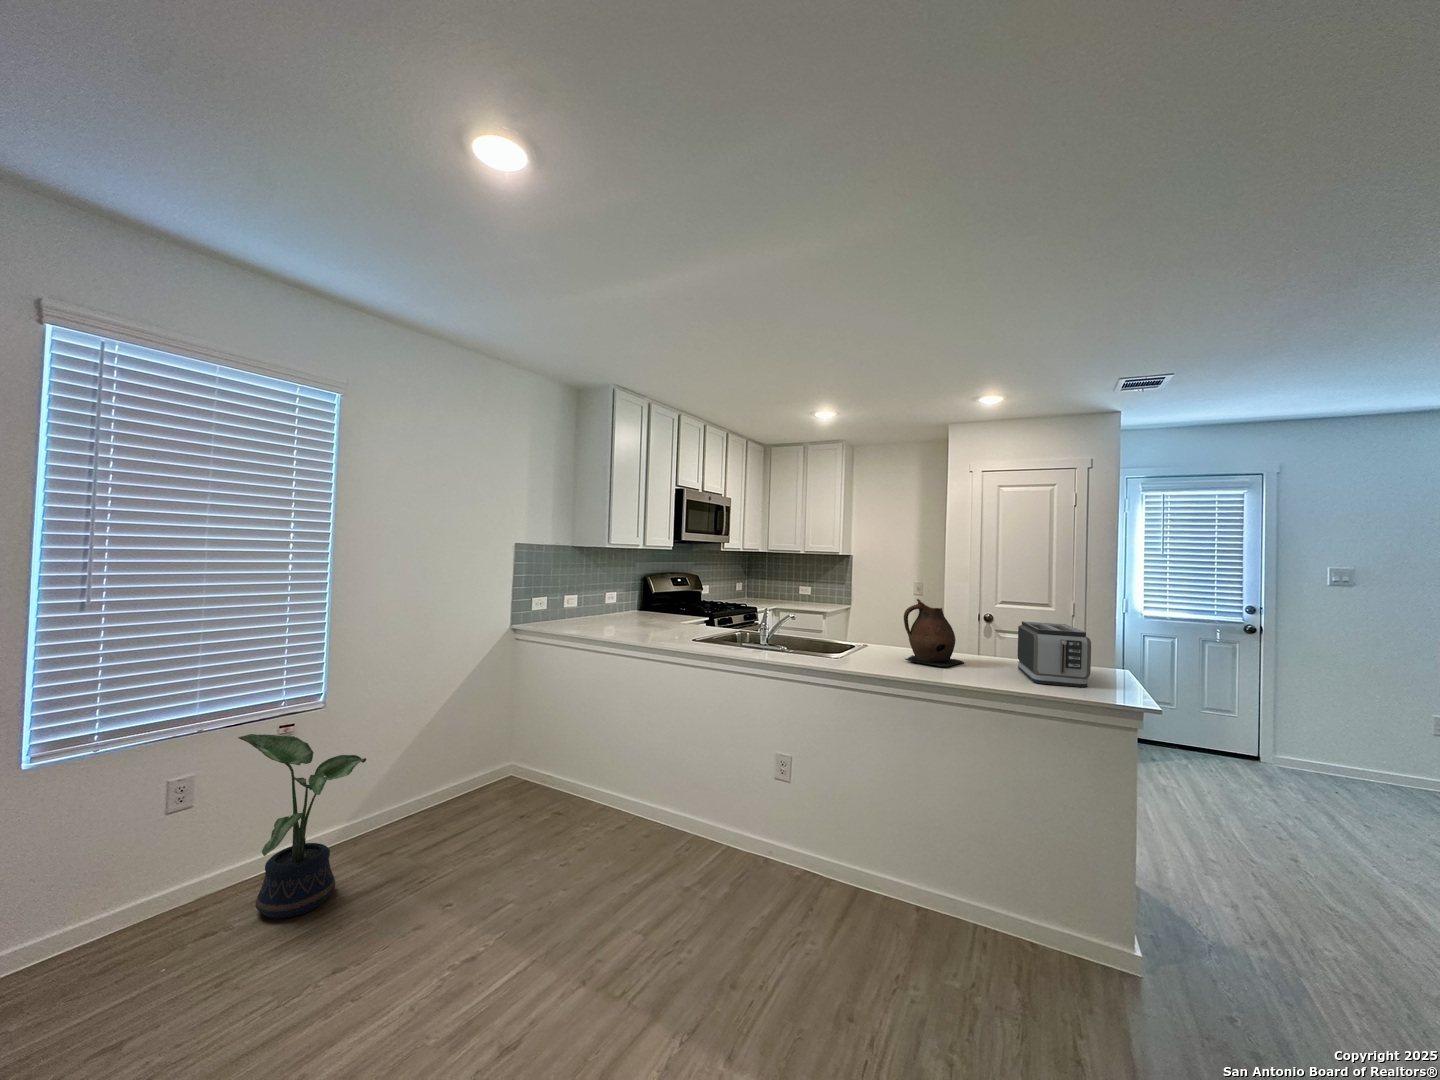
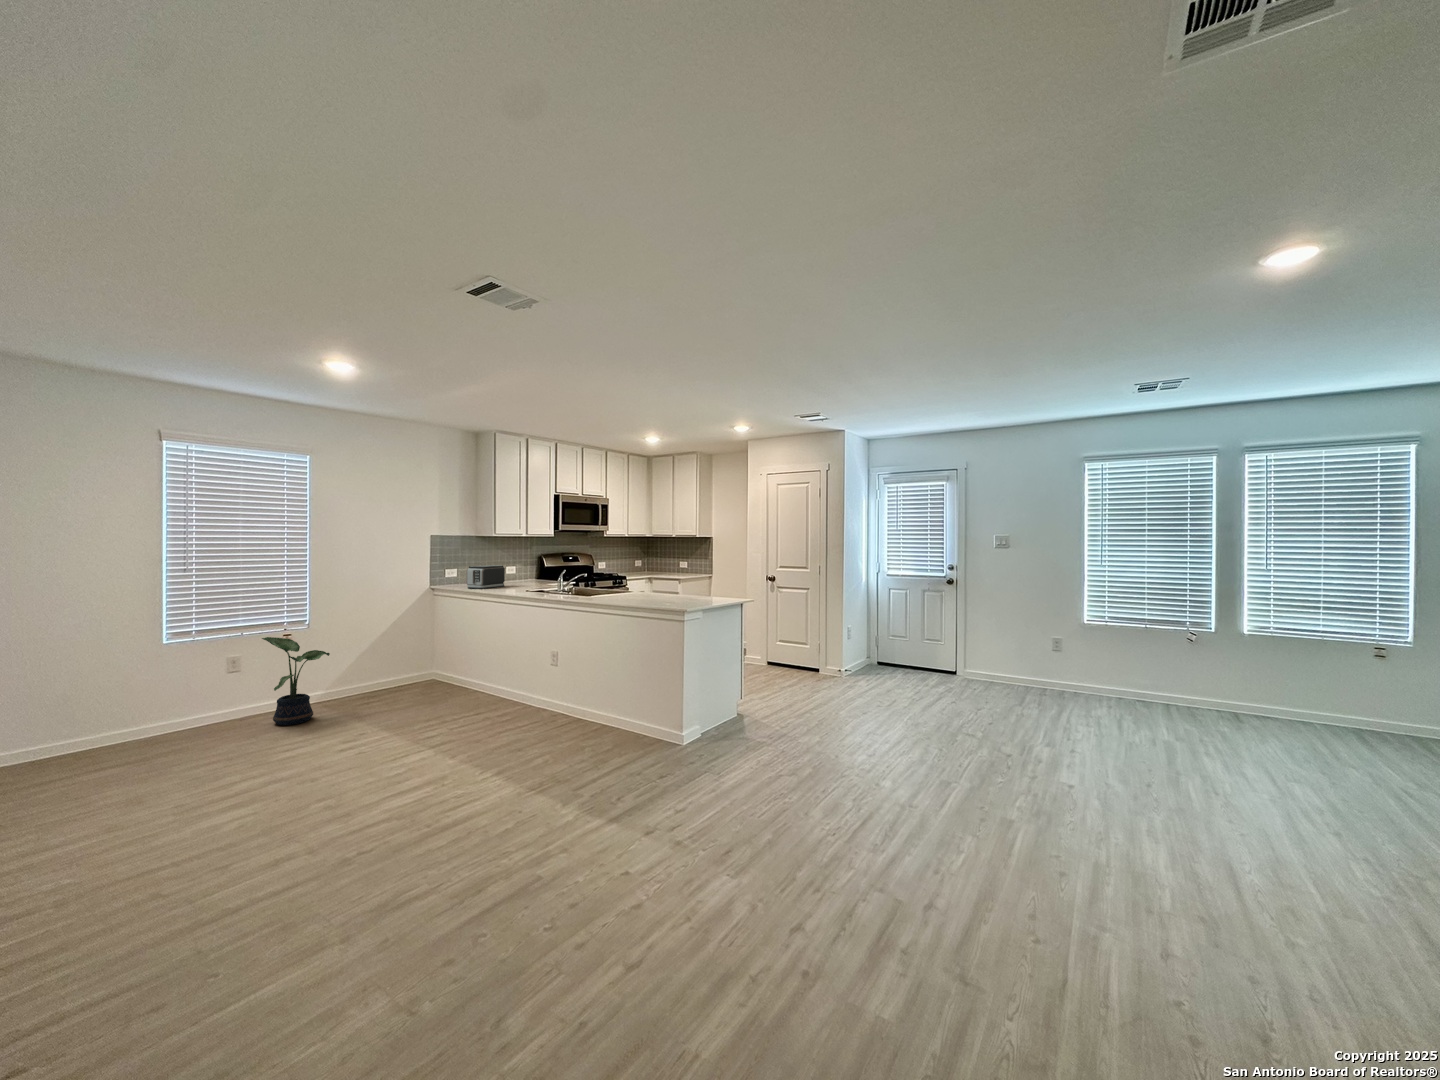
ceramic pitcher: present [904,599,964,667] -> none [632,560,666,598]
toaster: present [1018,621,1091,687] -> present [466,565,505,589]

